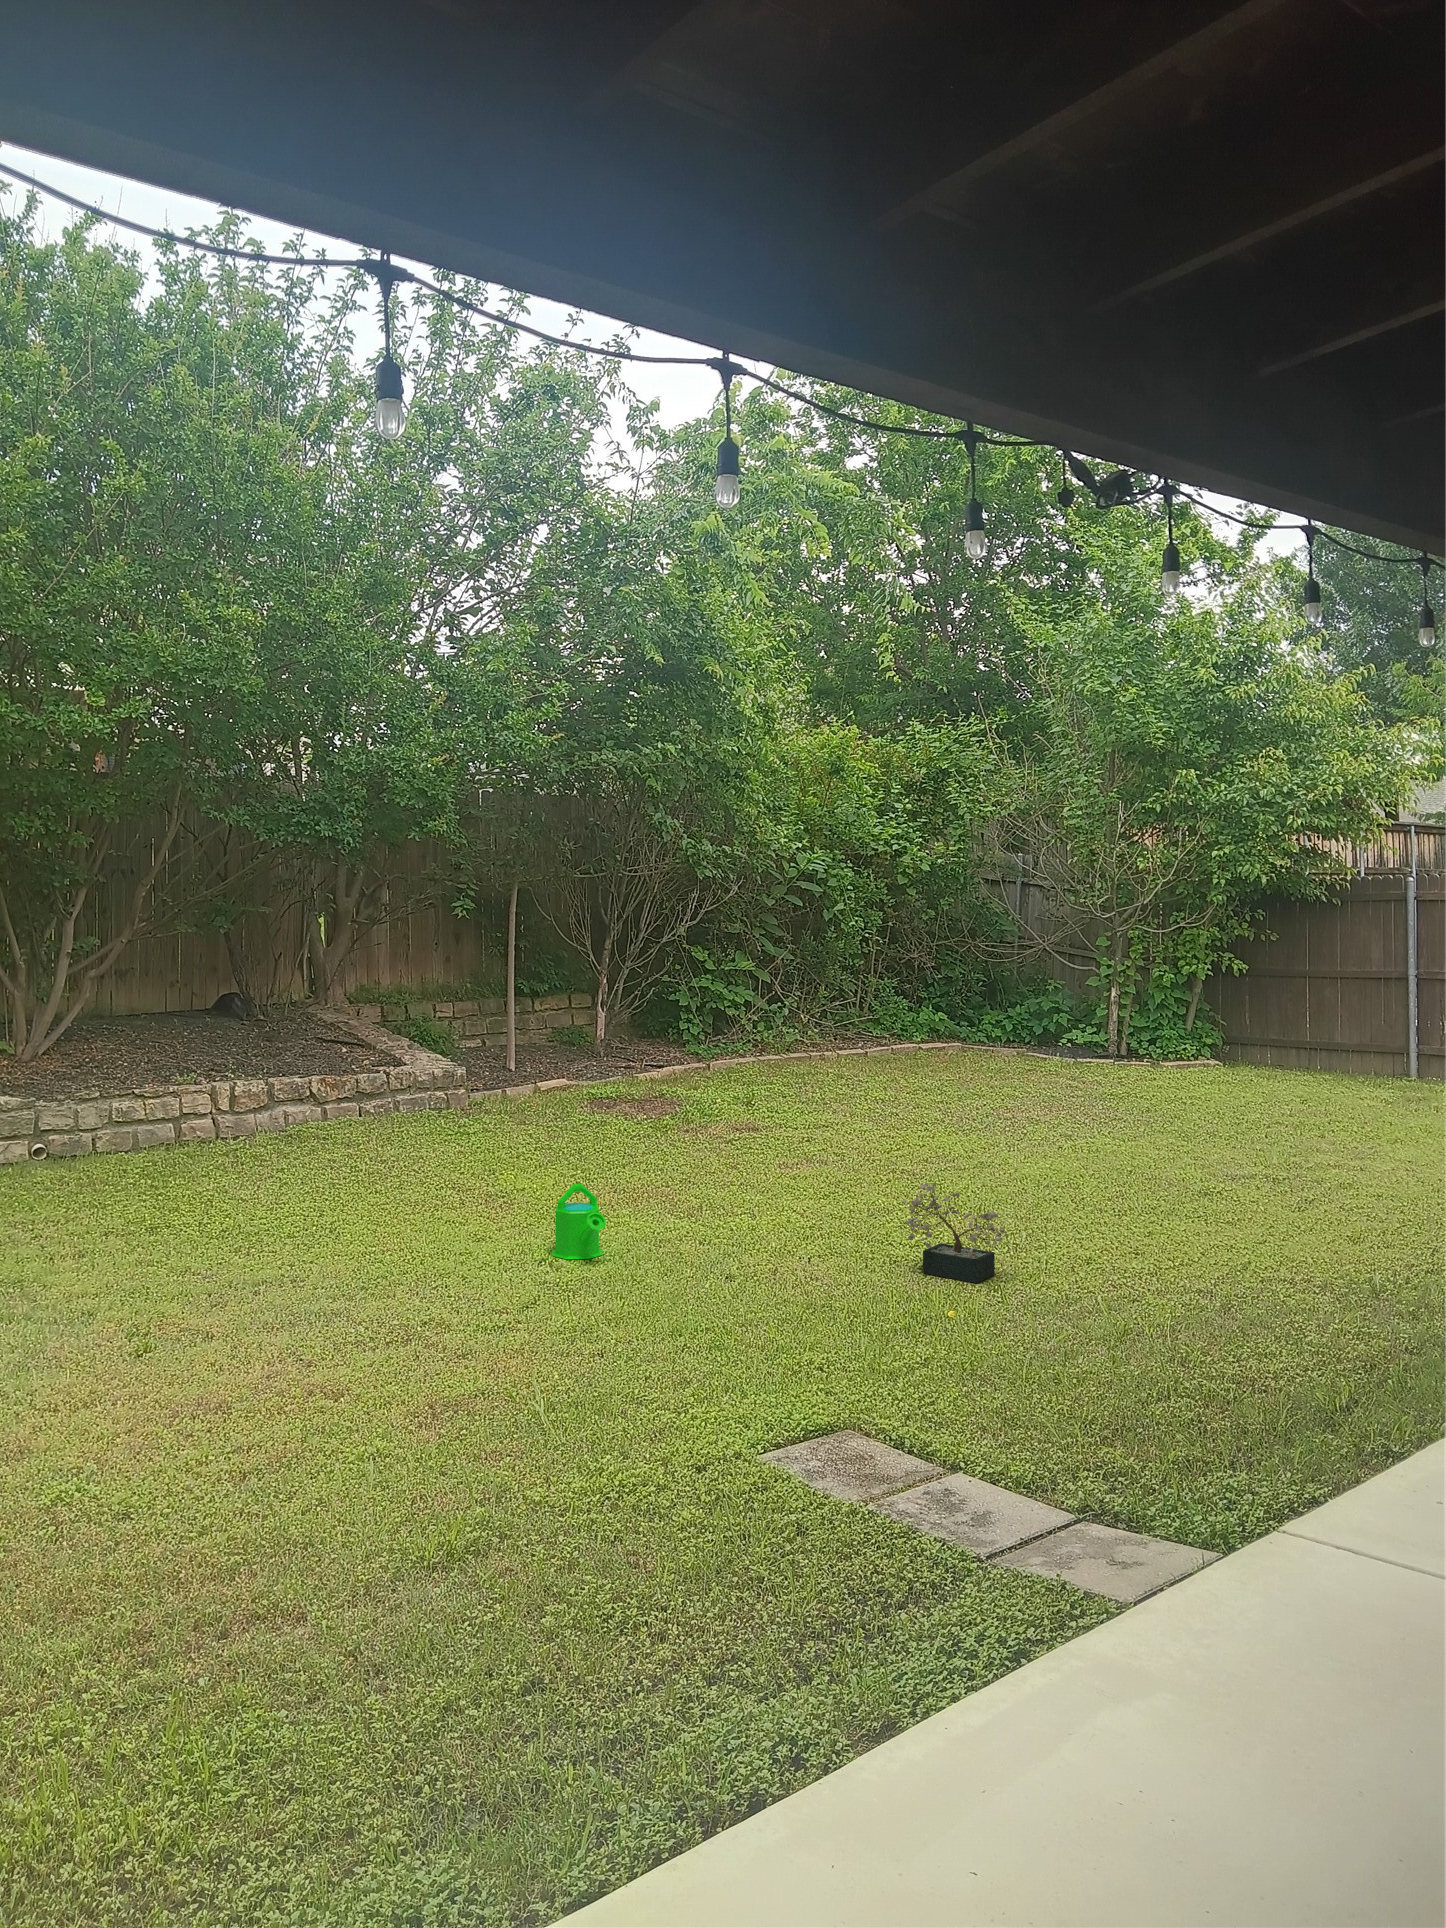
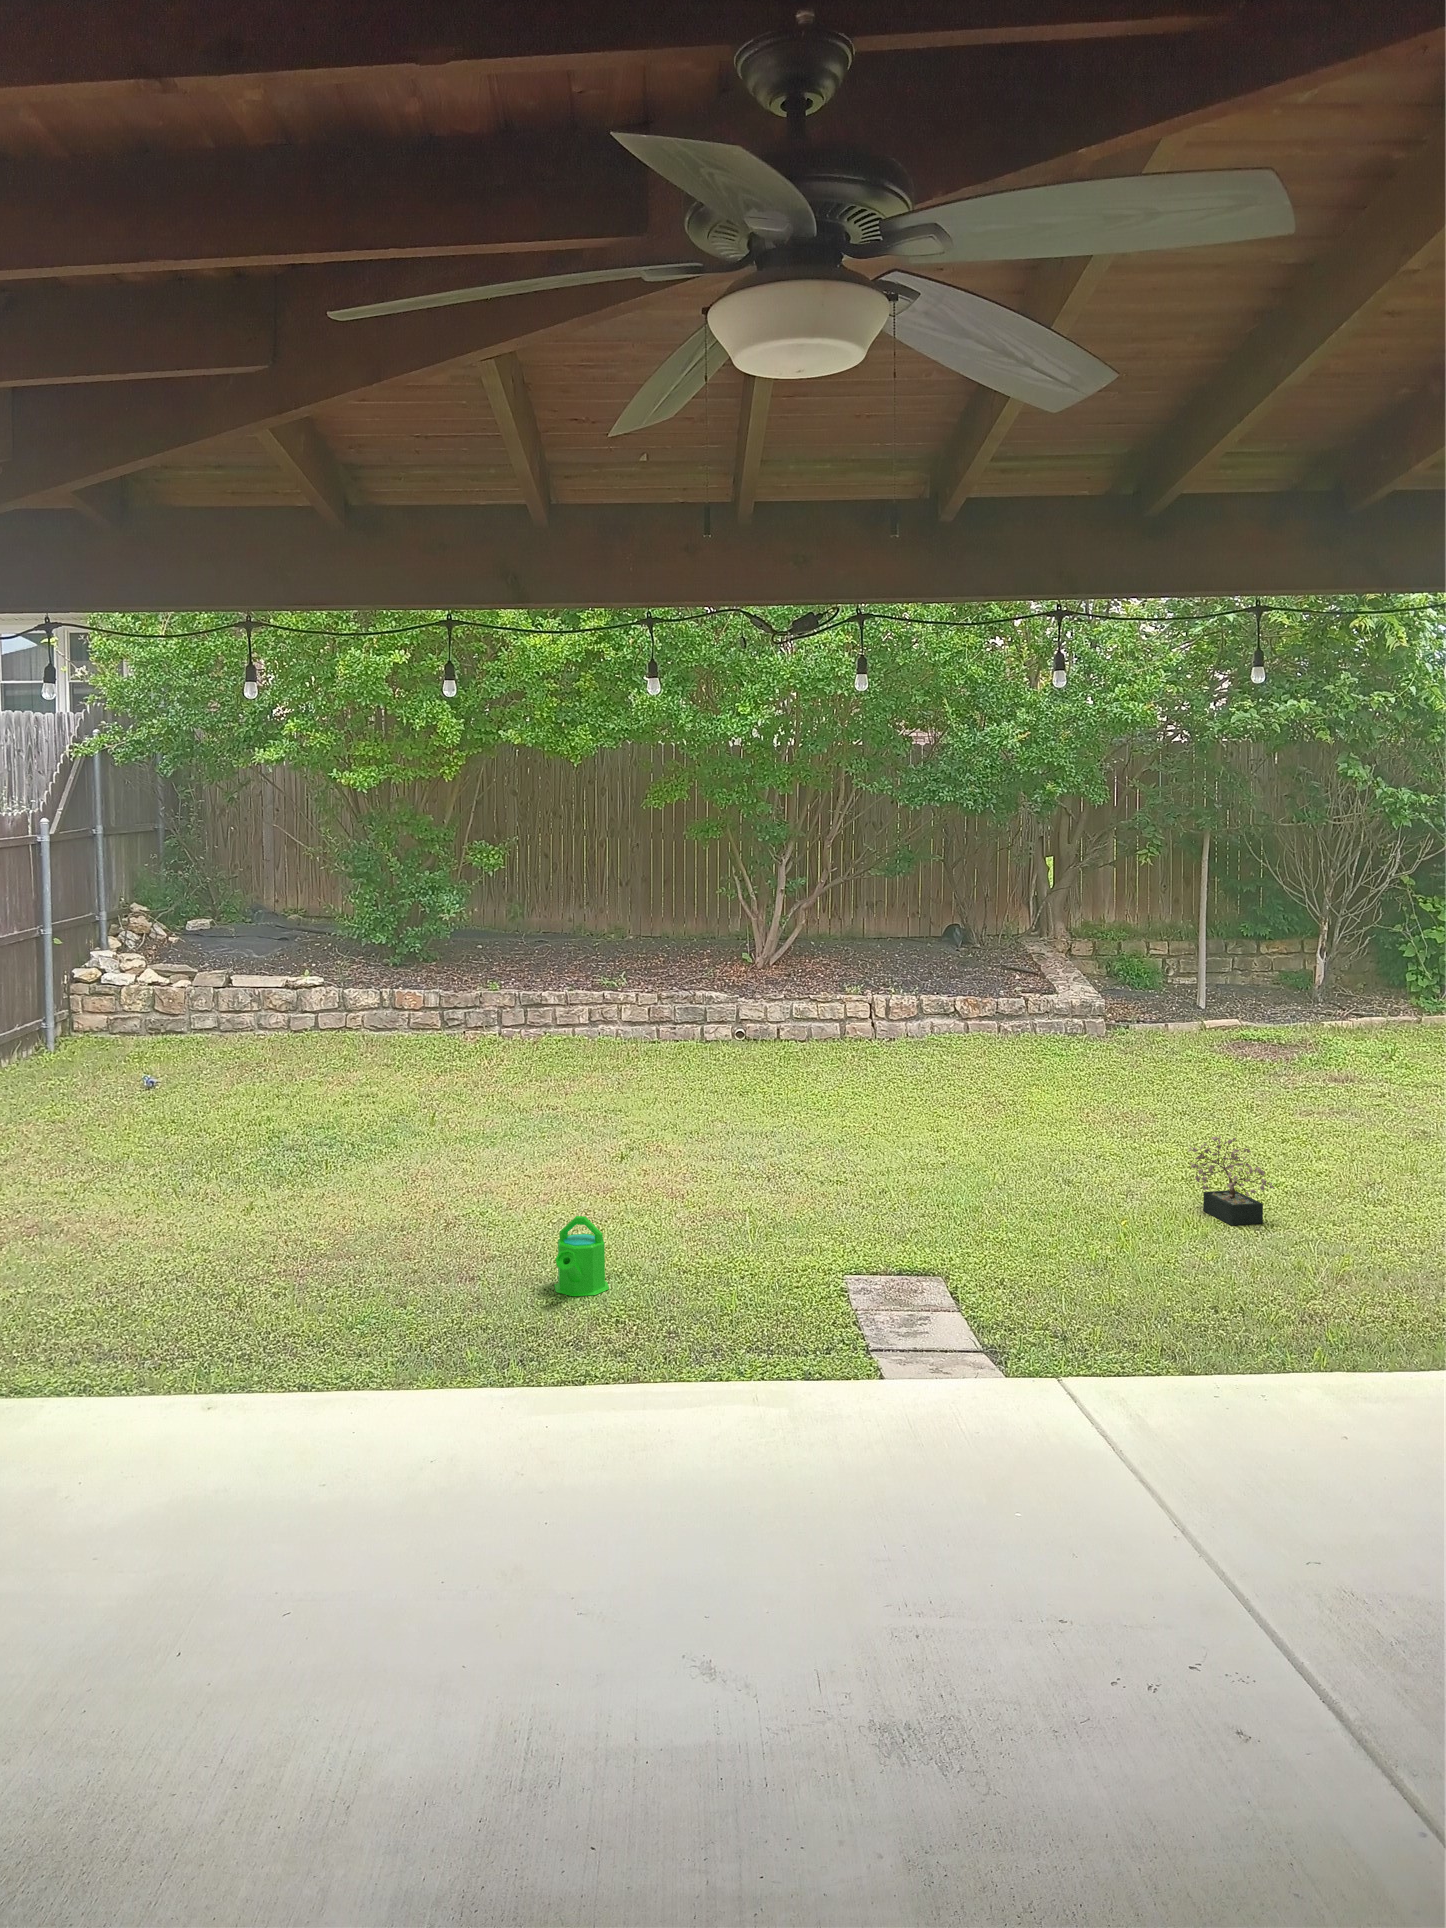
watering can: present [552,1183,606,1259] -> present [554,1216,609,1296]

